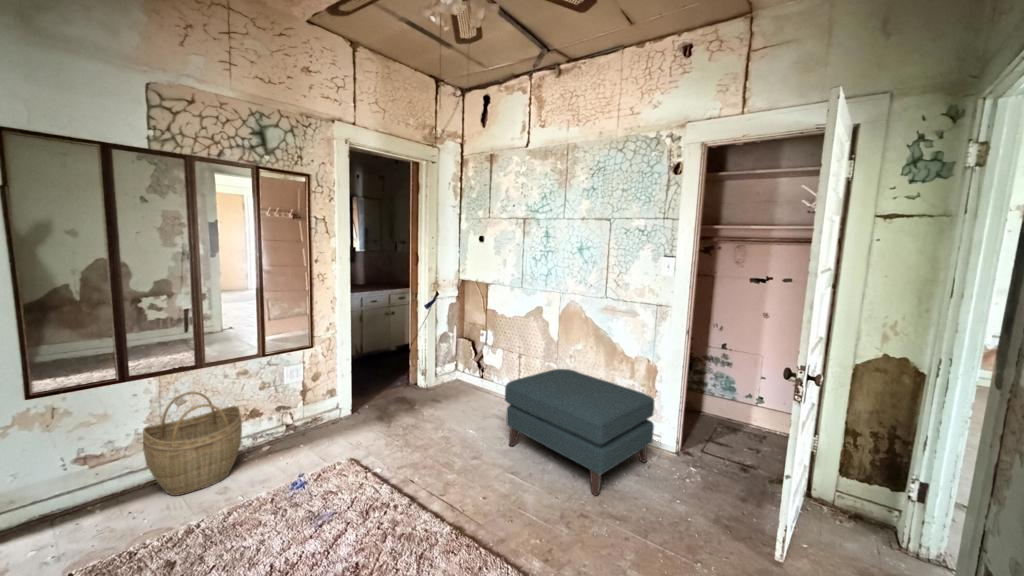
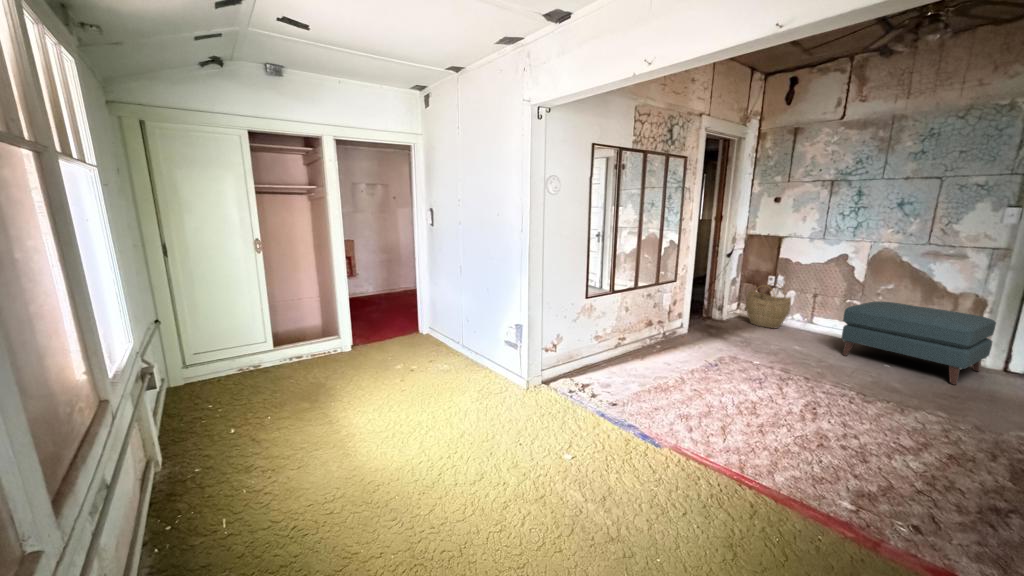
woven basket: present [143,392,242,496] -> present [746,285,791,329]

